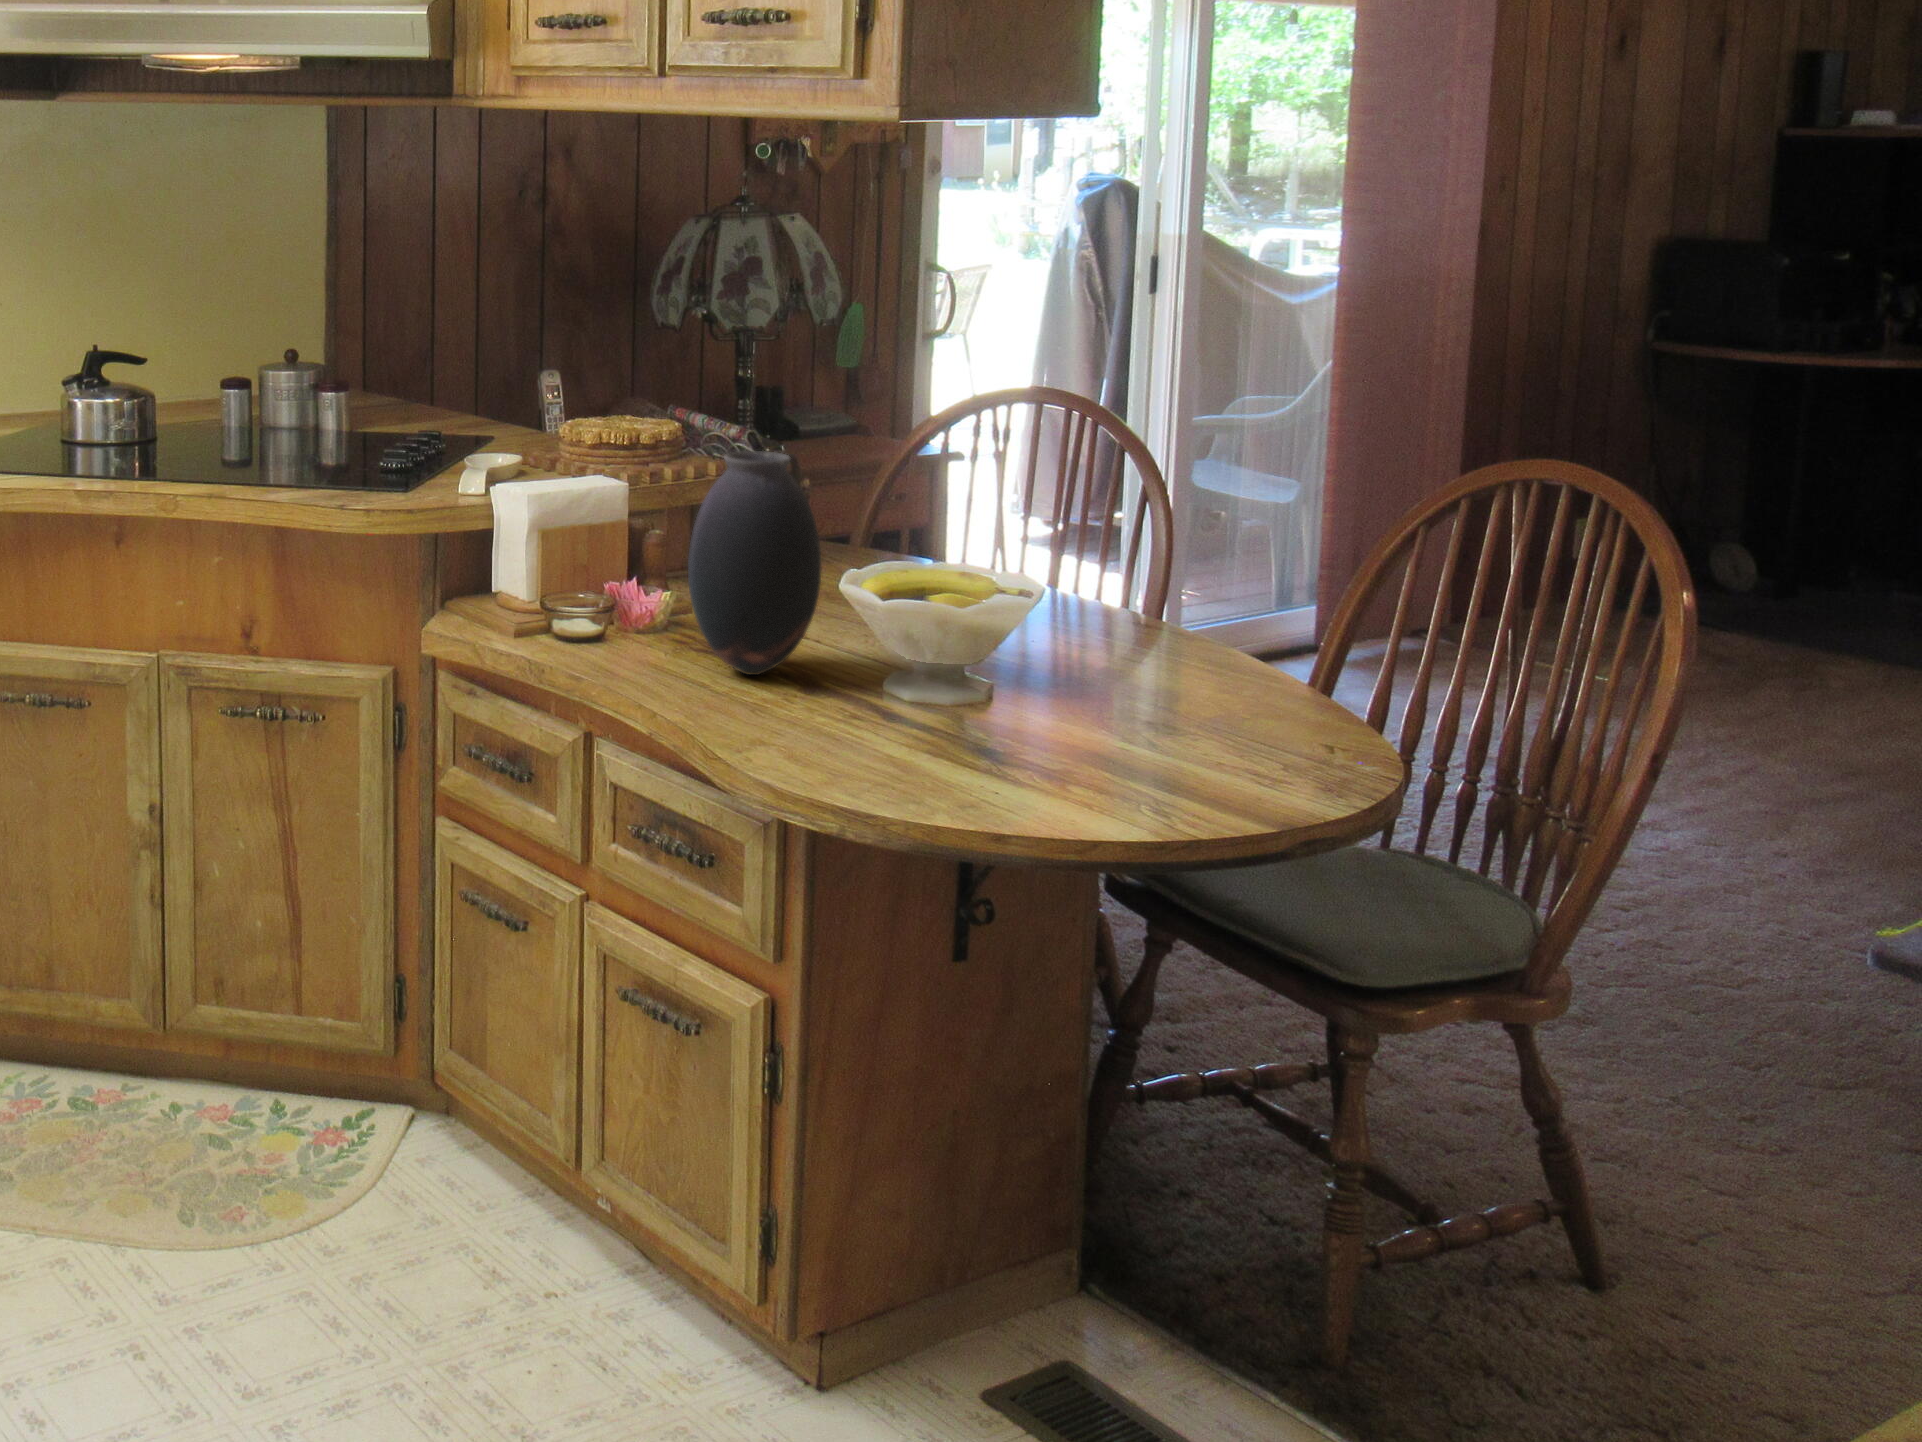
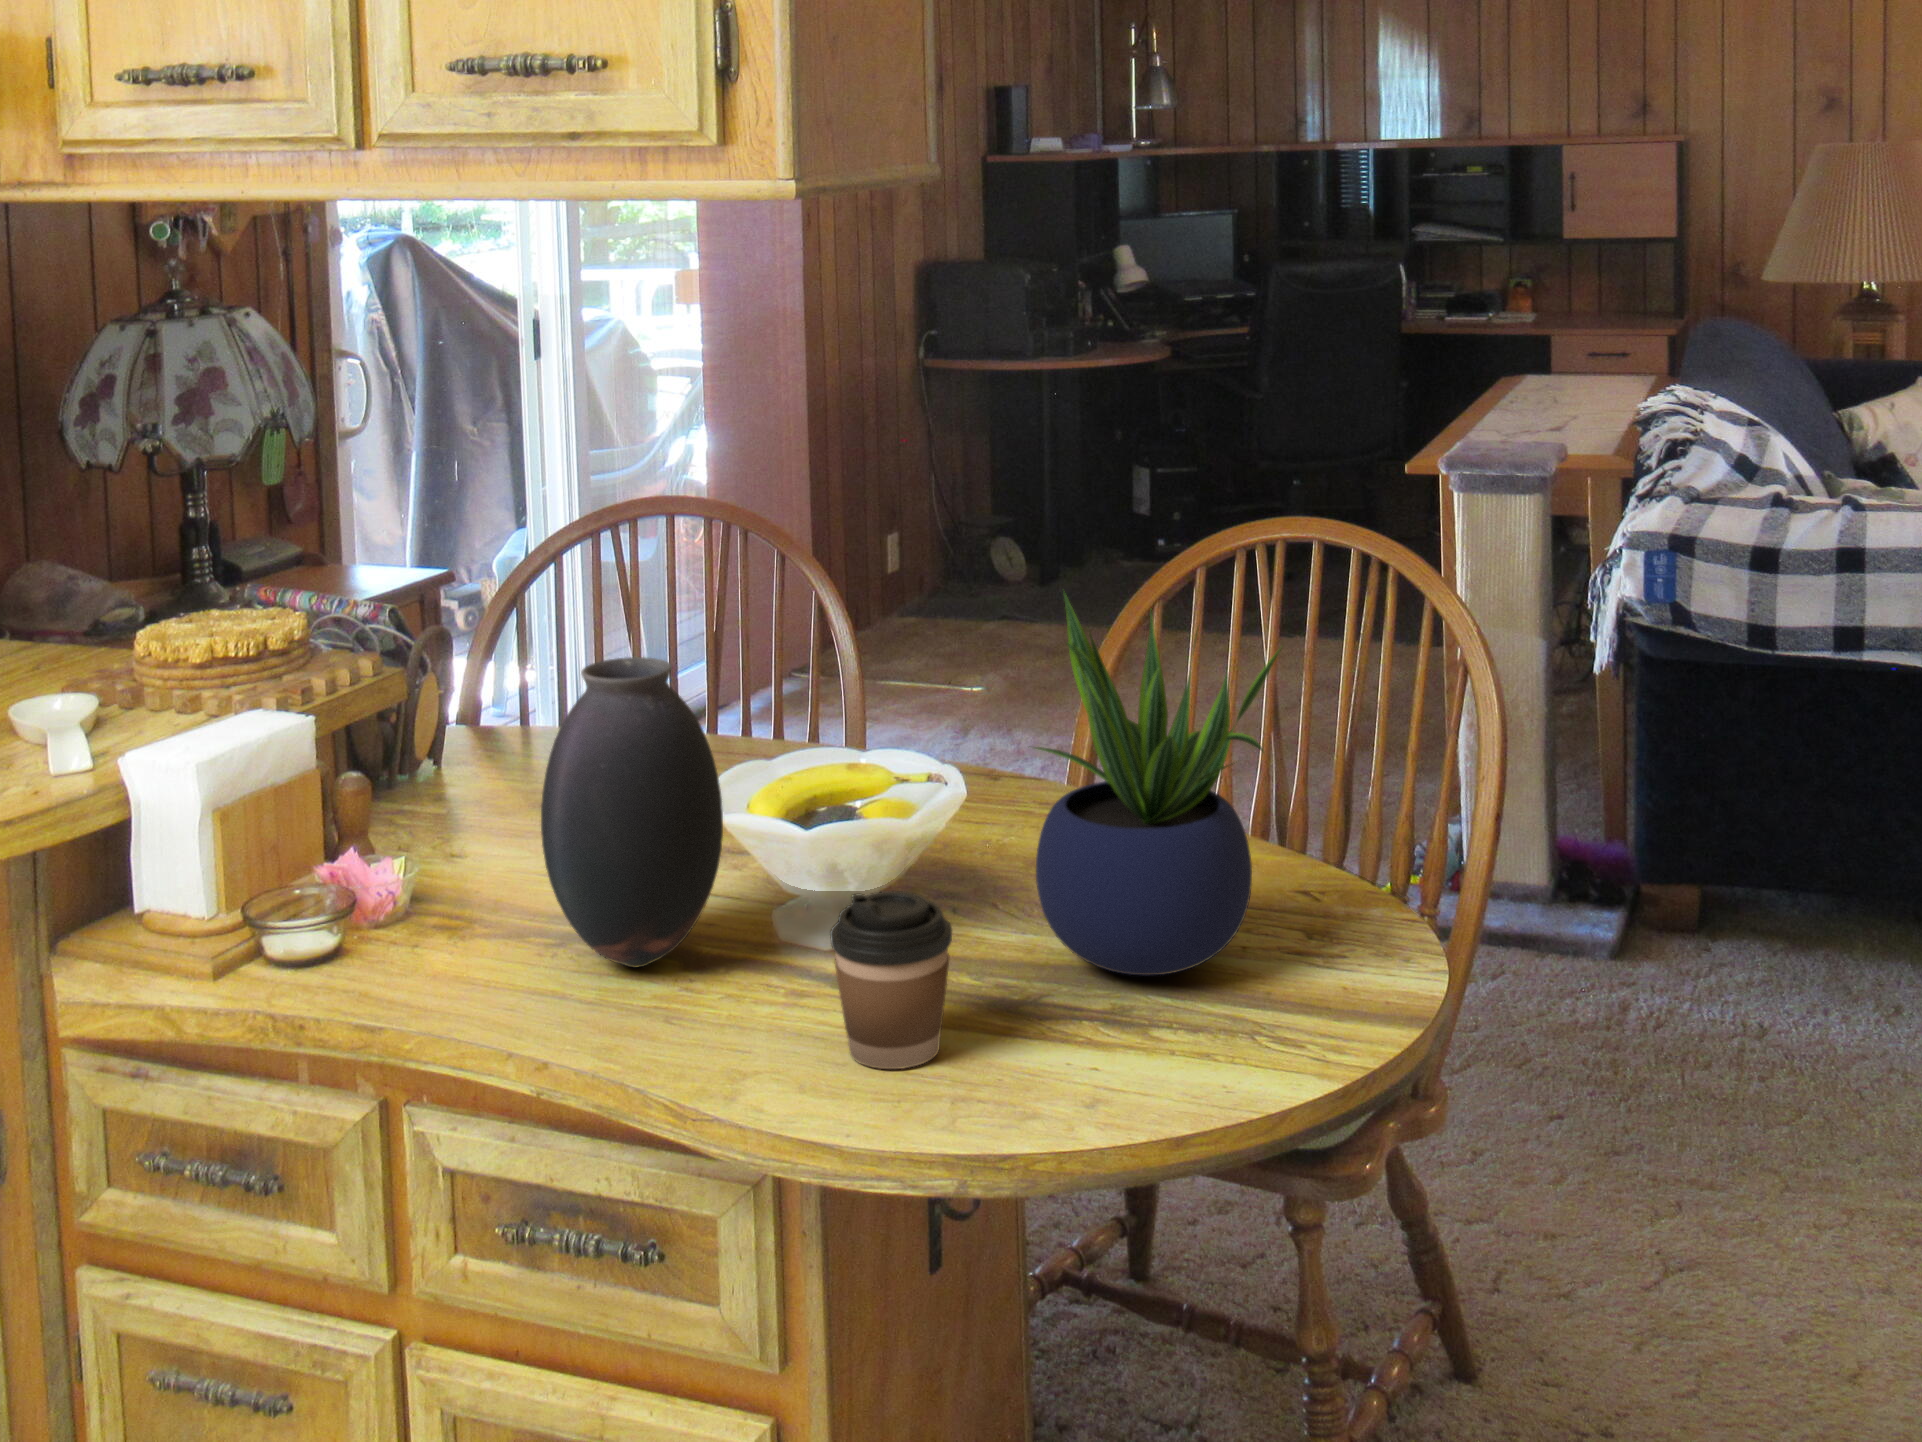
potted plant: none [1031,442,1267,756] -> present [1035,594,1280,975]
coffee cup: none [820,627,913,758] -> present [830,891,952,1069]

